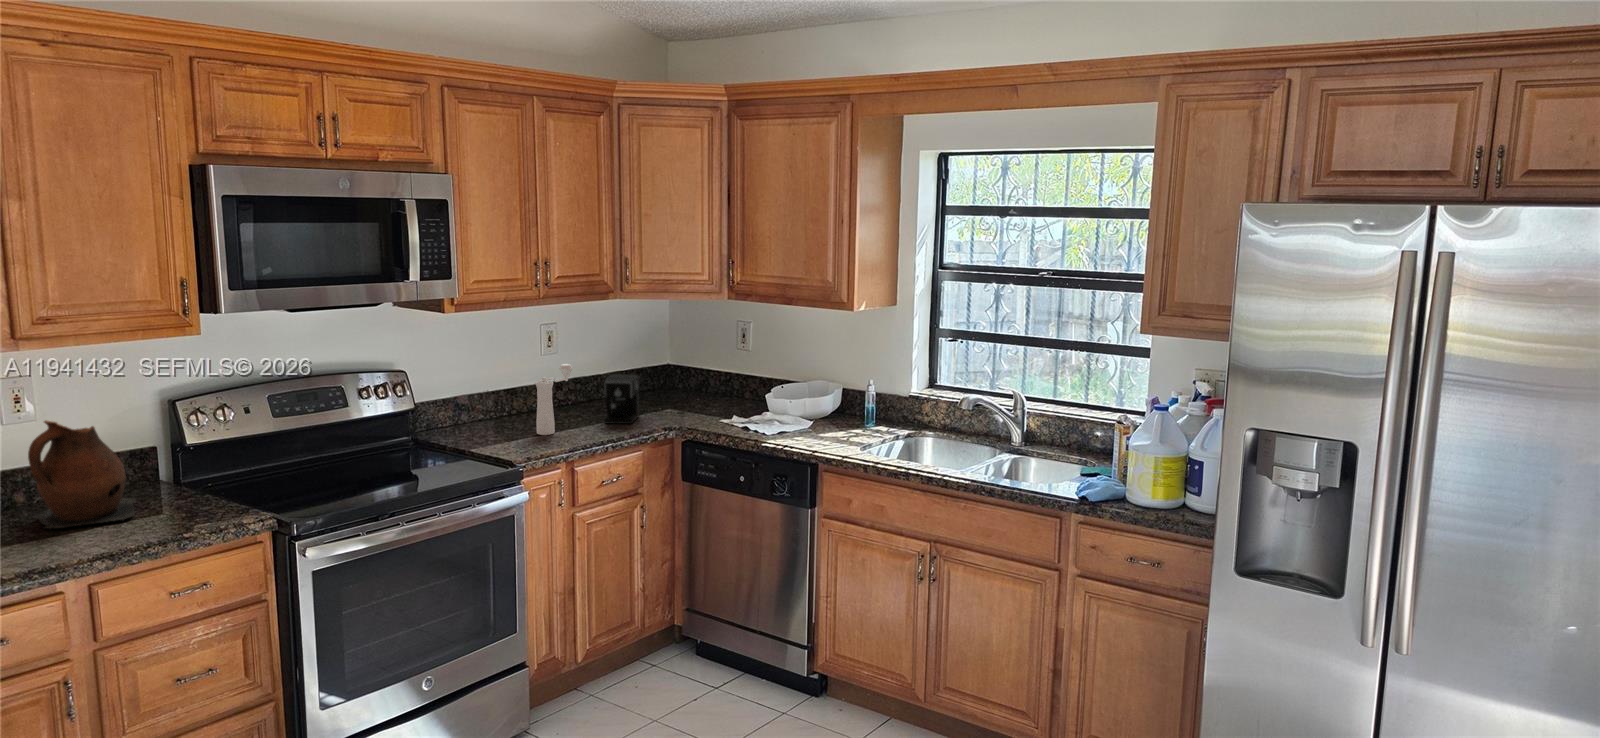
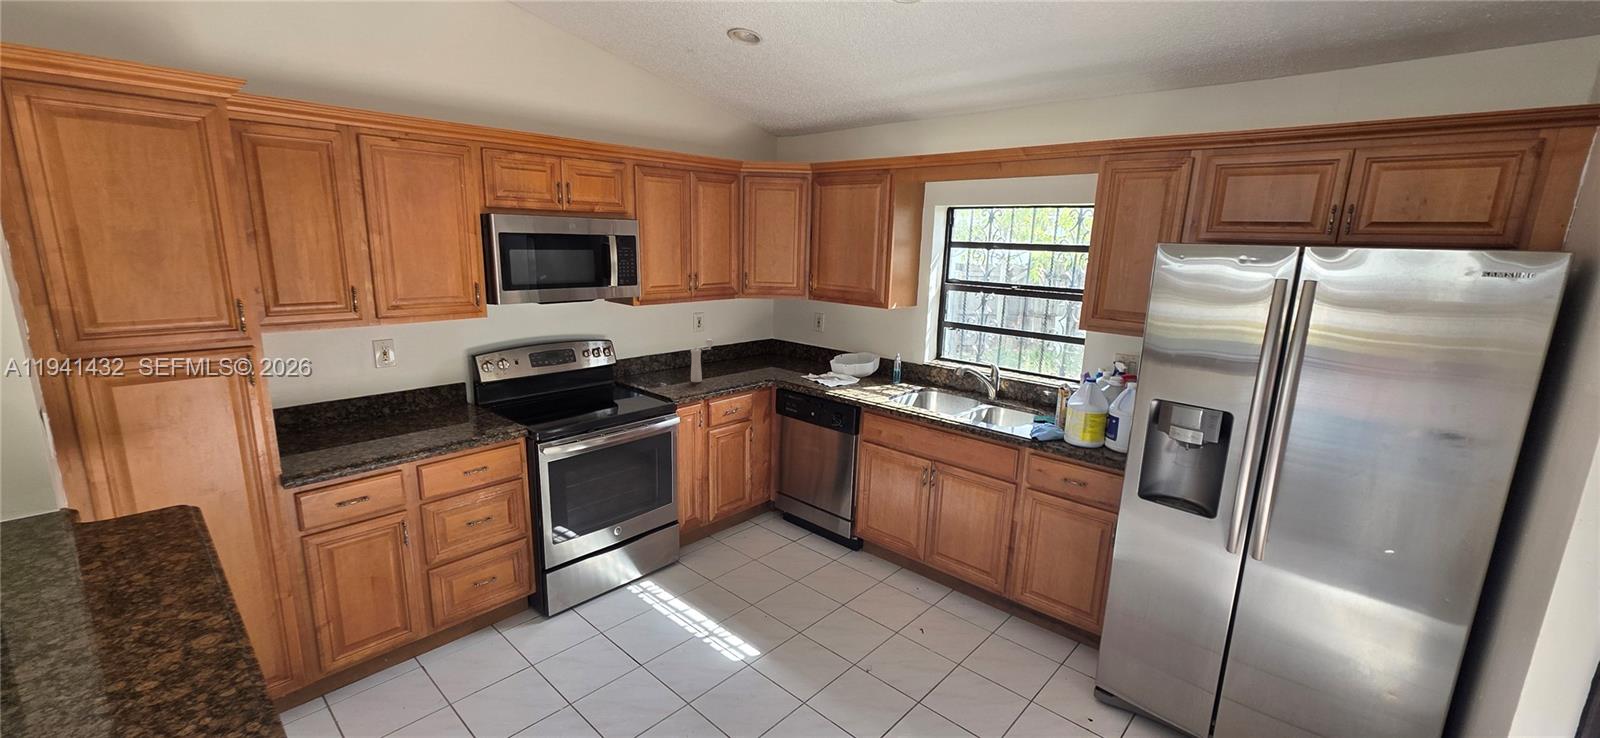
coffee maker: present [604,374,684,424] -> none [733,346,782,377]
ceramic pitcher: present [28,421,135,528] -> none [386,367,449,431]

